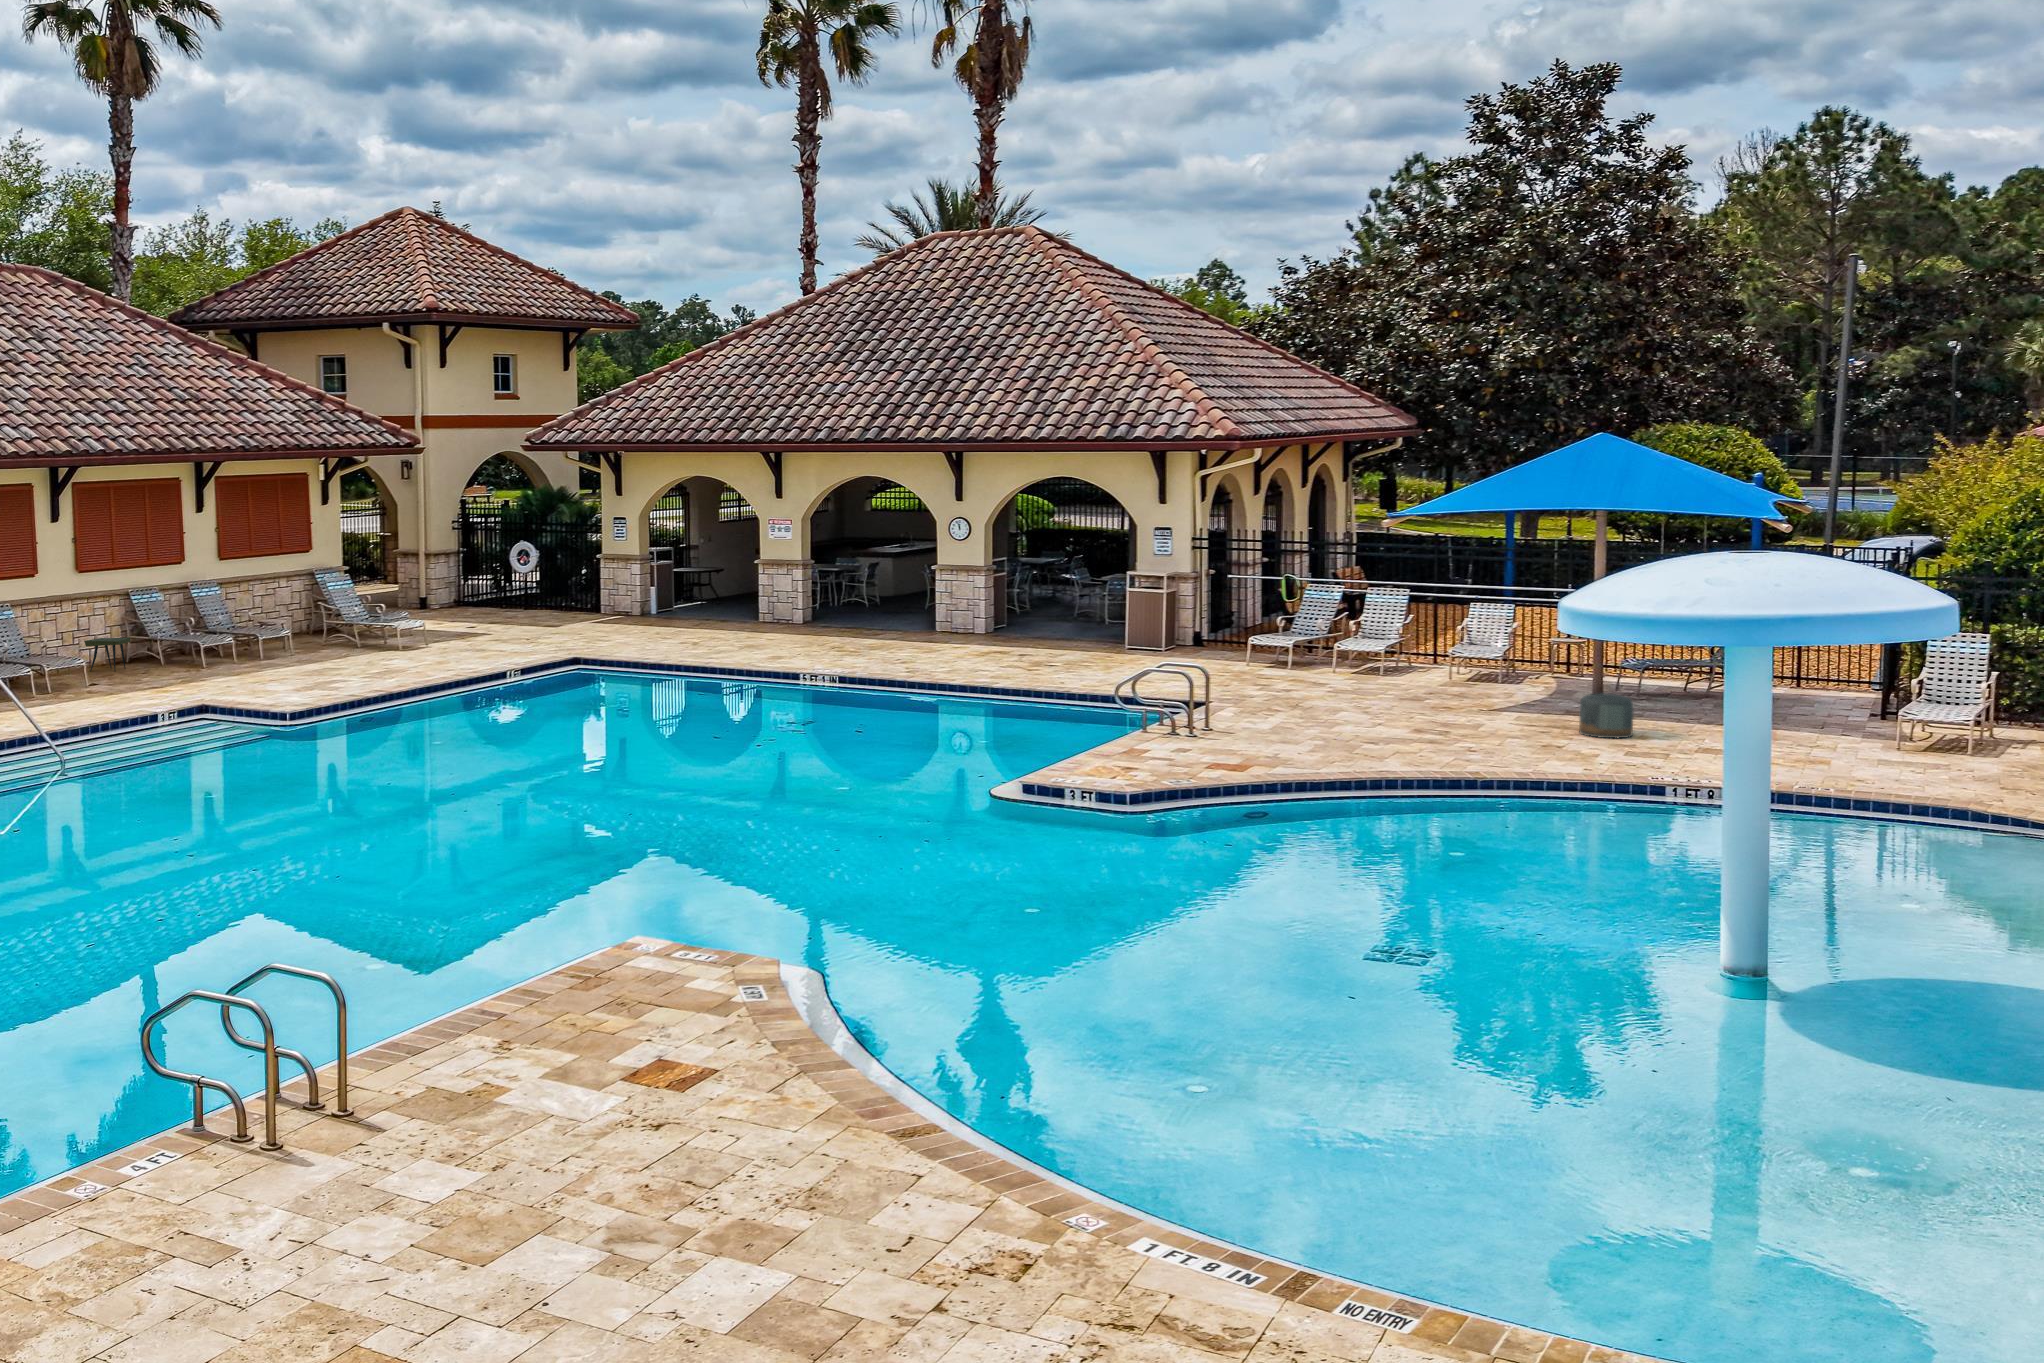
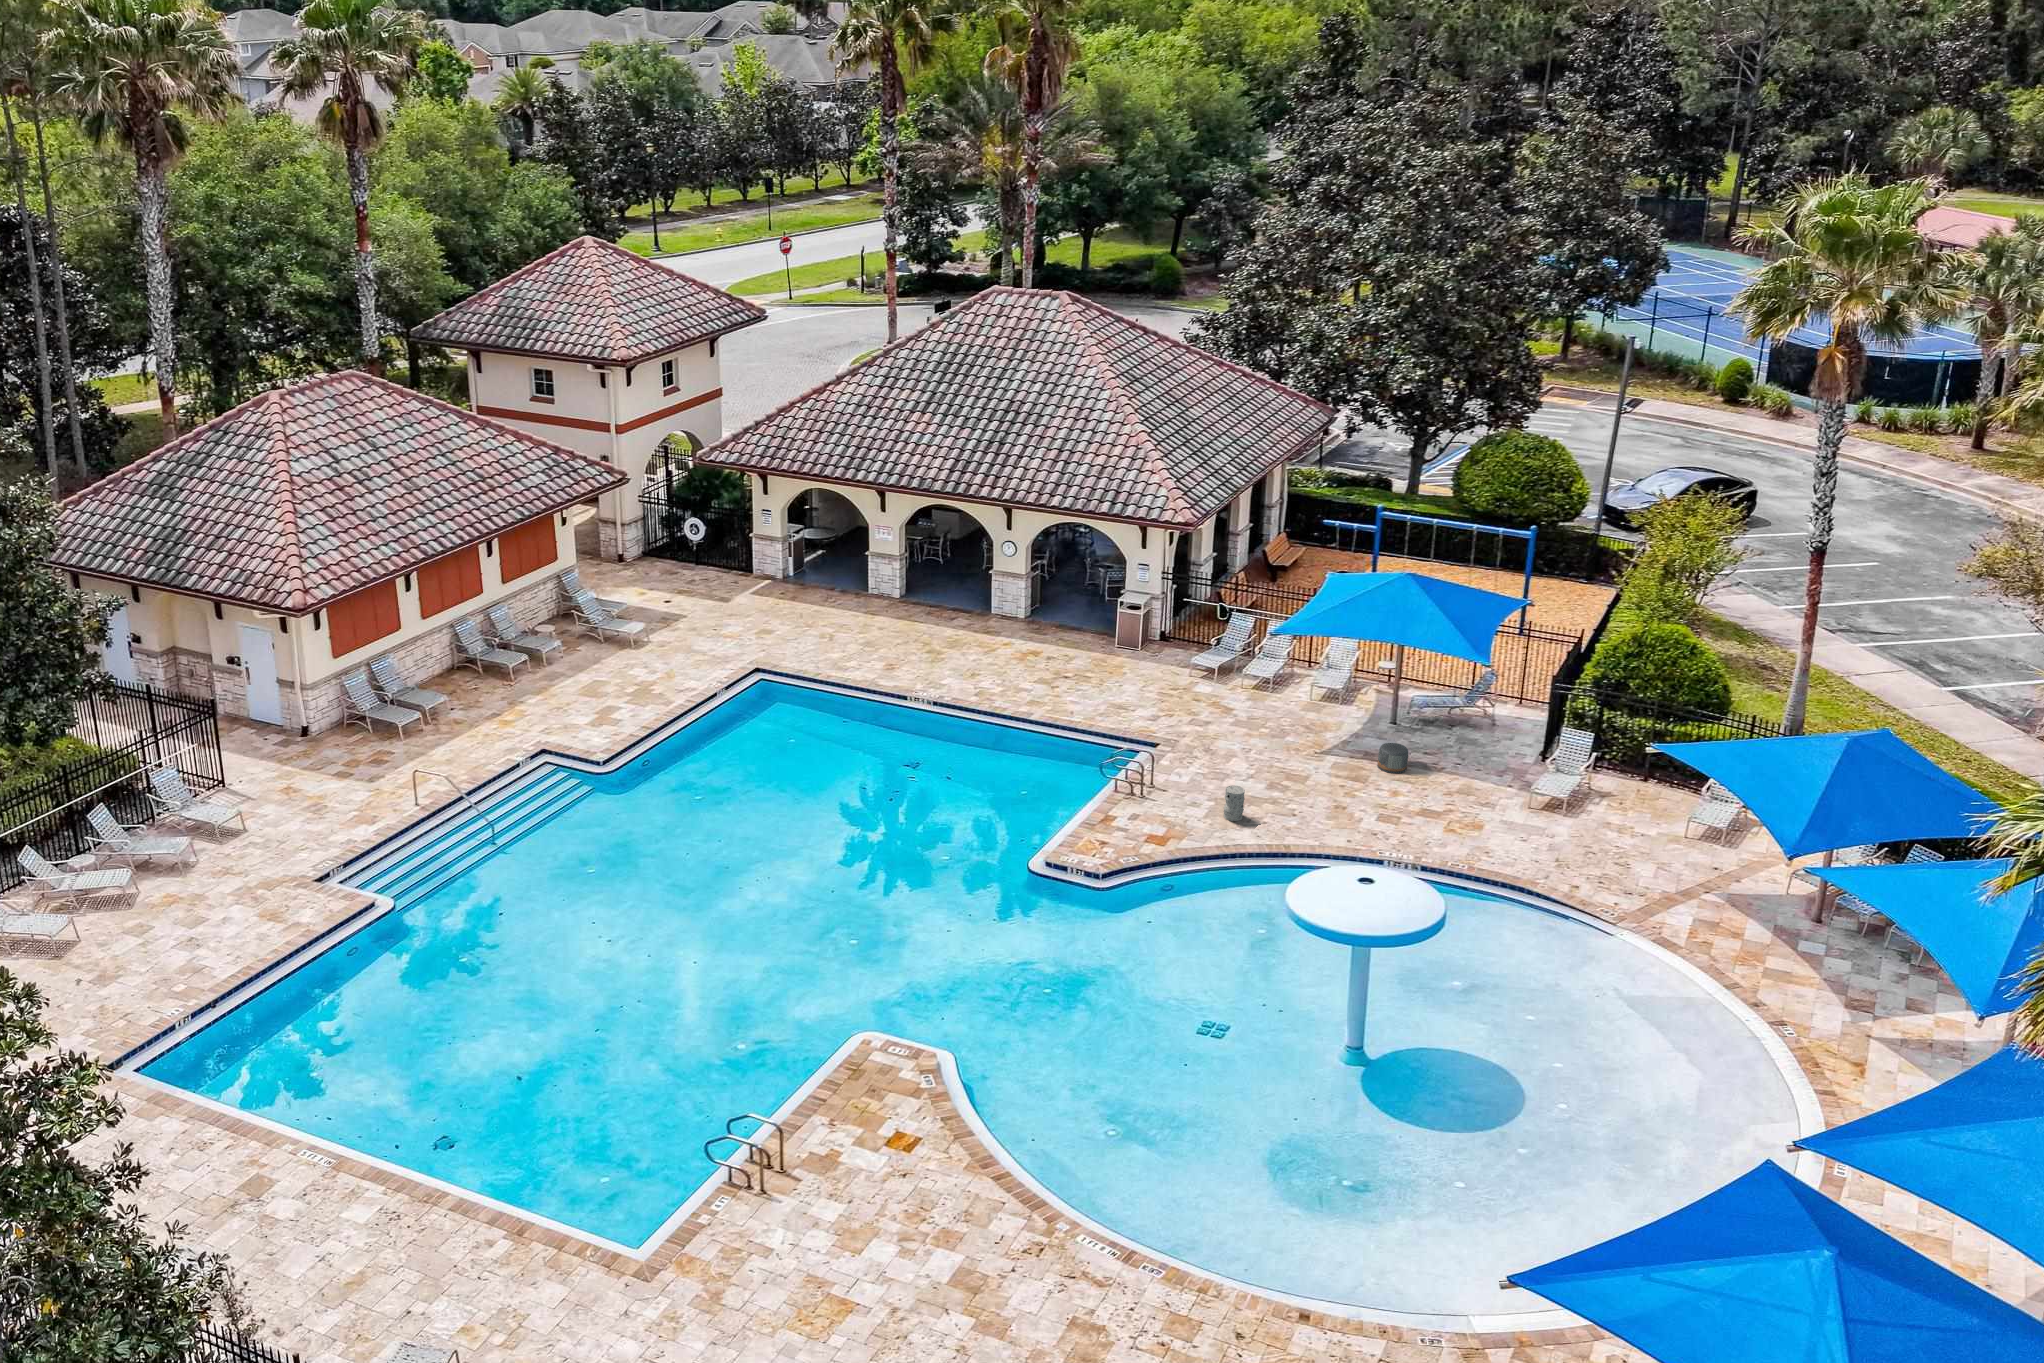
side table: present [84,637,130,671] -> none [431,654,461,680]
trash can: none [1317,714,1353,772] -> present [1224,786,1245,821]

